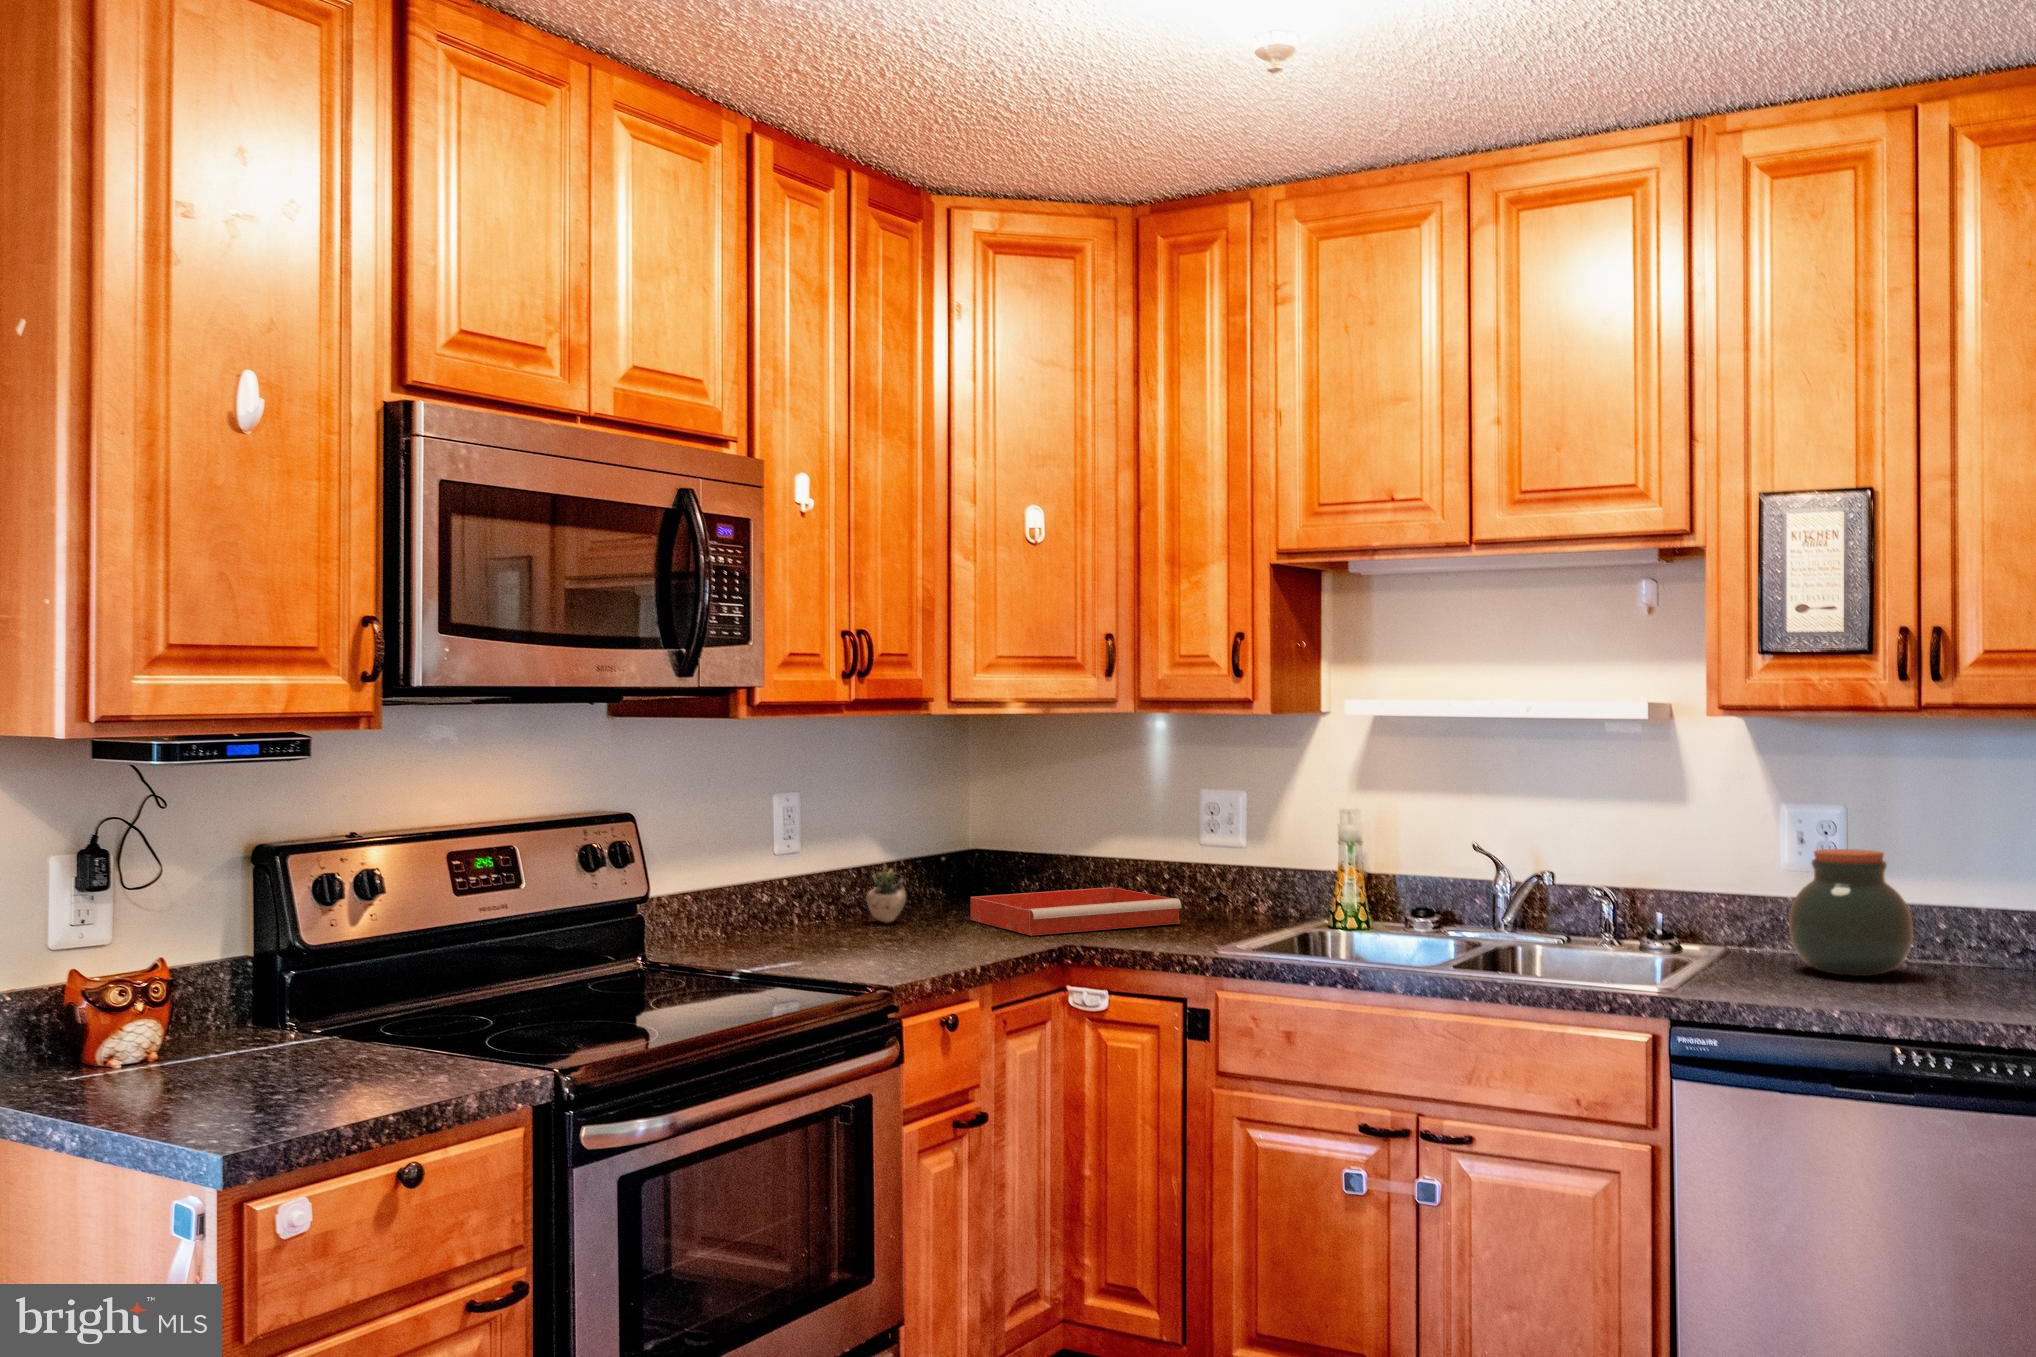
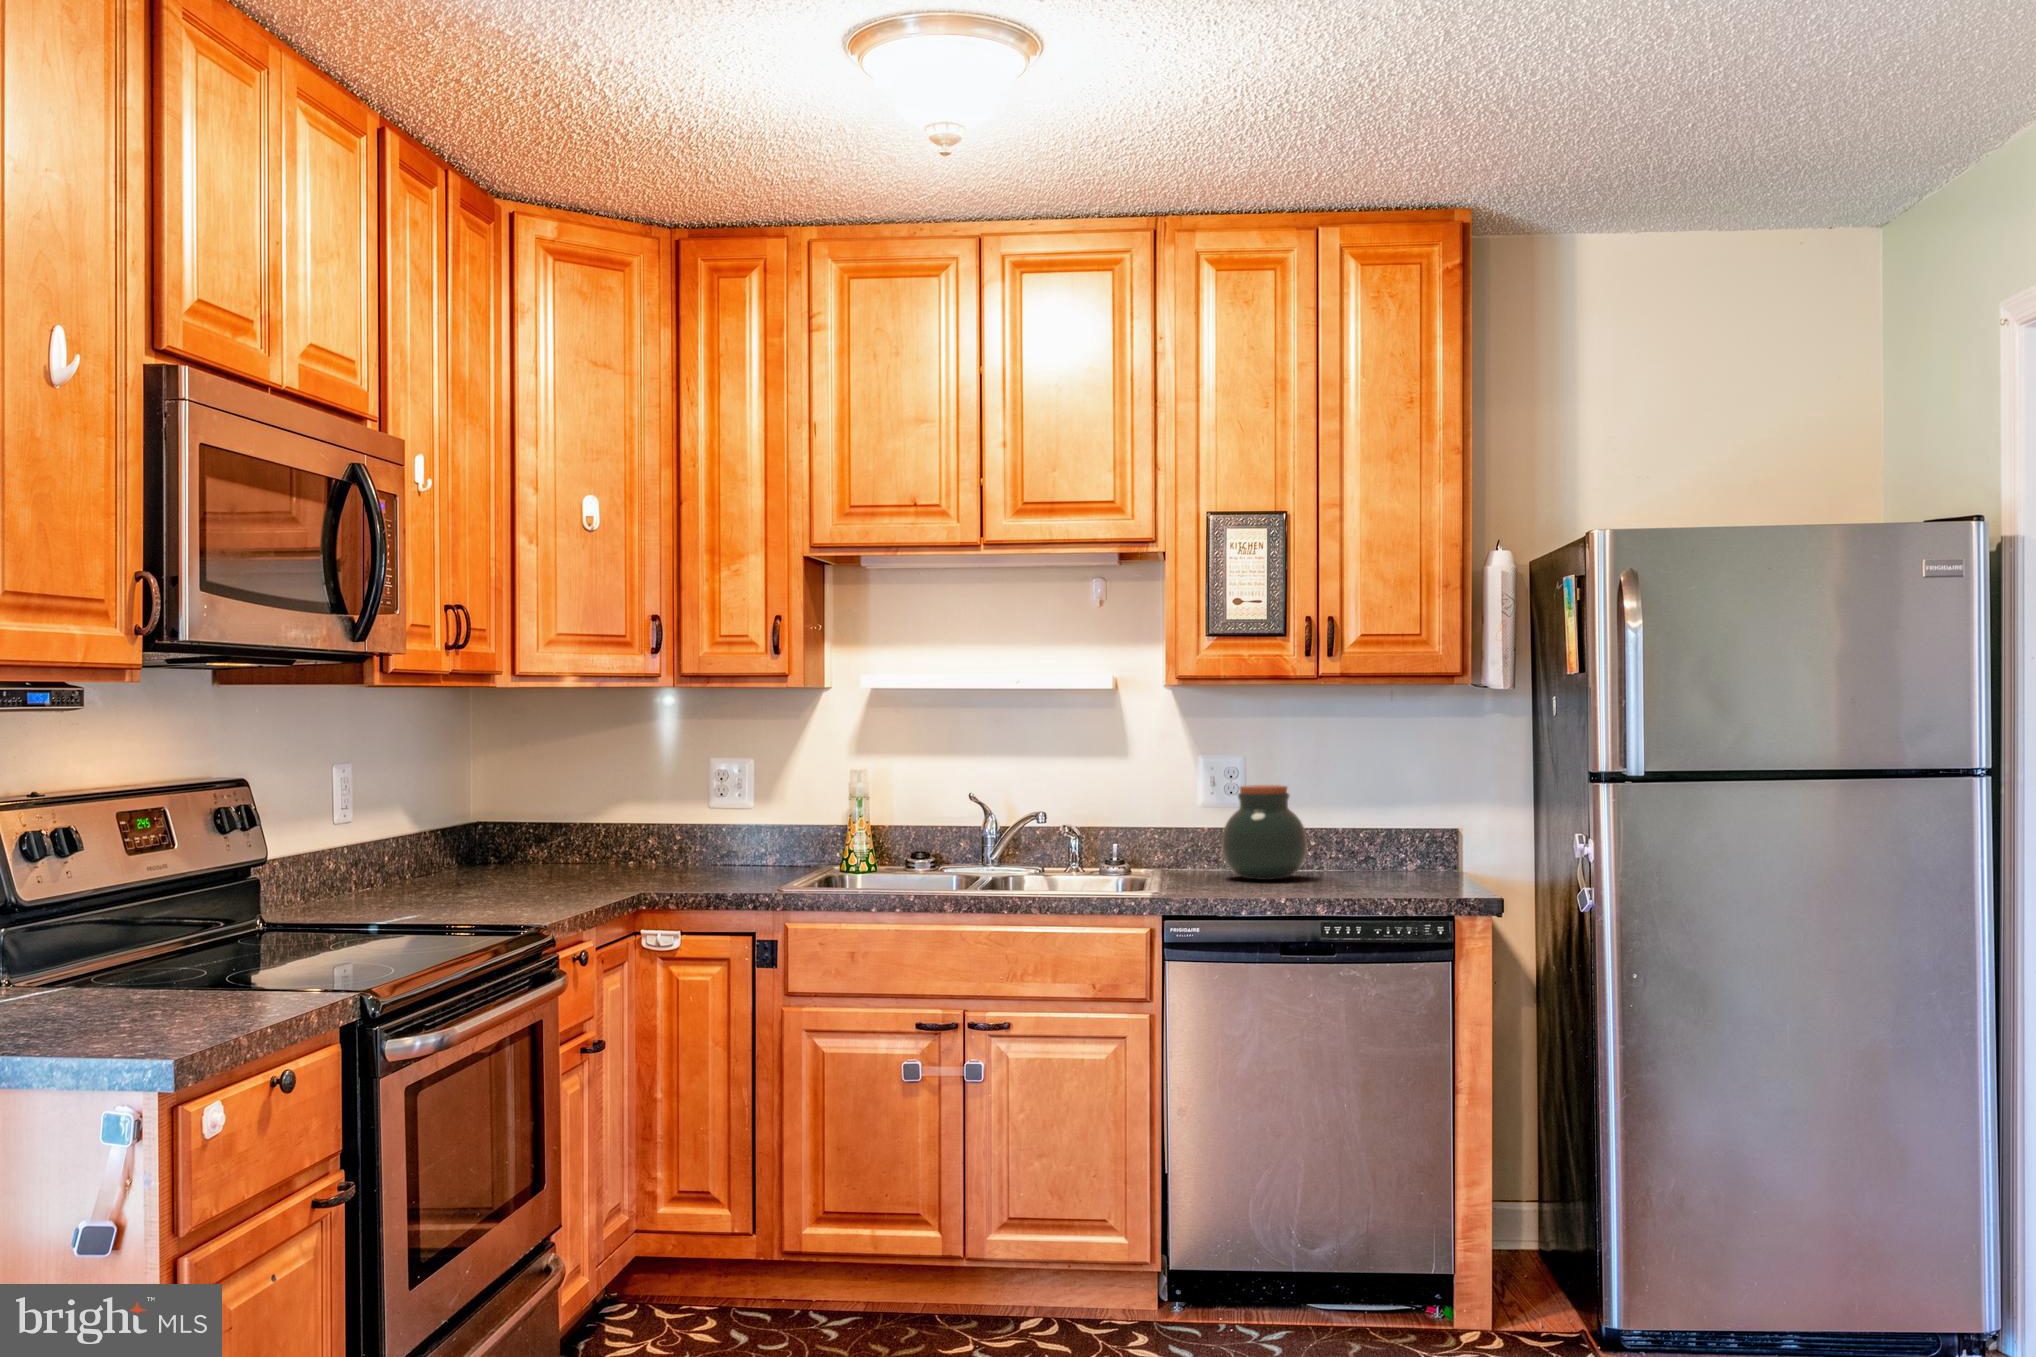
succulent plant: present [866,865,906,923] -> none [405,825,485,890]
tray: present [970,887,1181,935] -> none [505,851,712,891]

